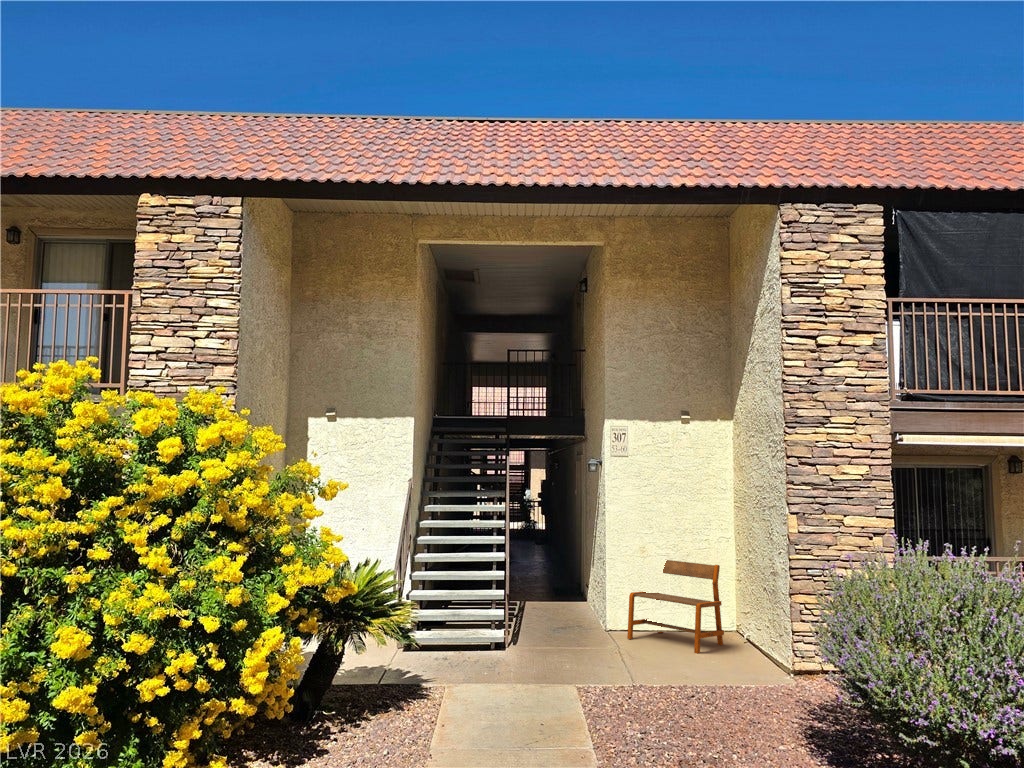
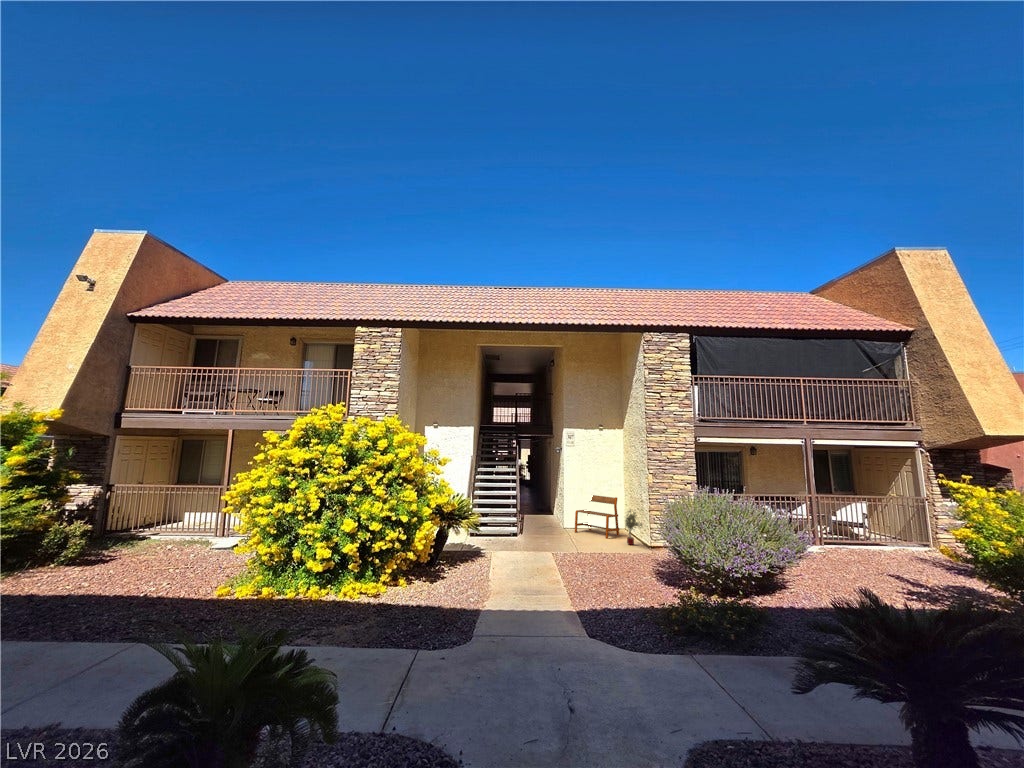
potted tree: none [733,590,778,669] -> present [625,509,642,545]

